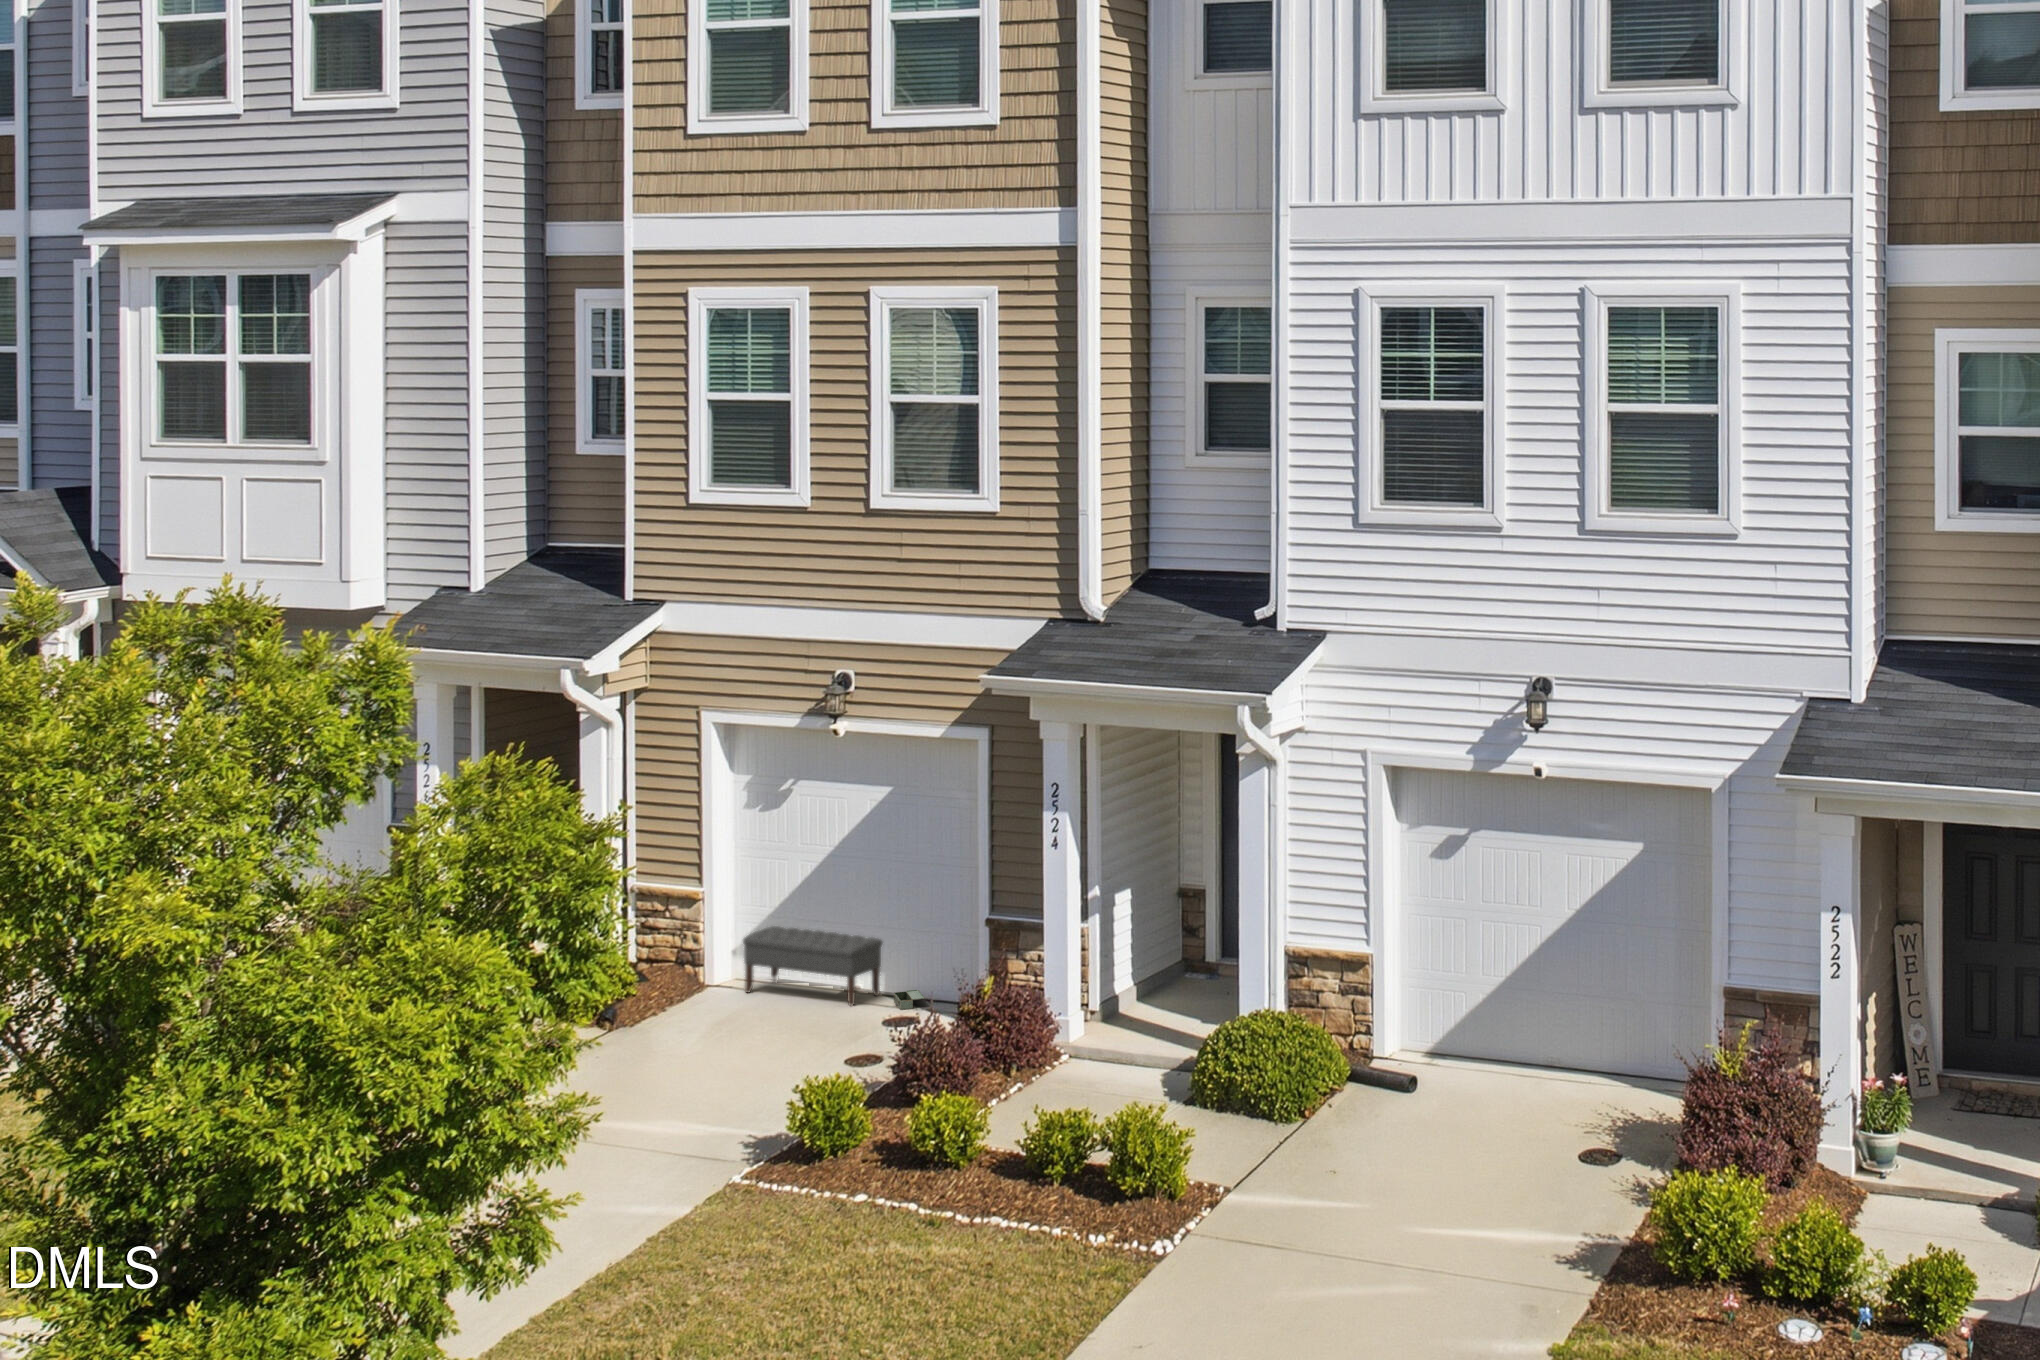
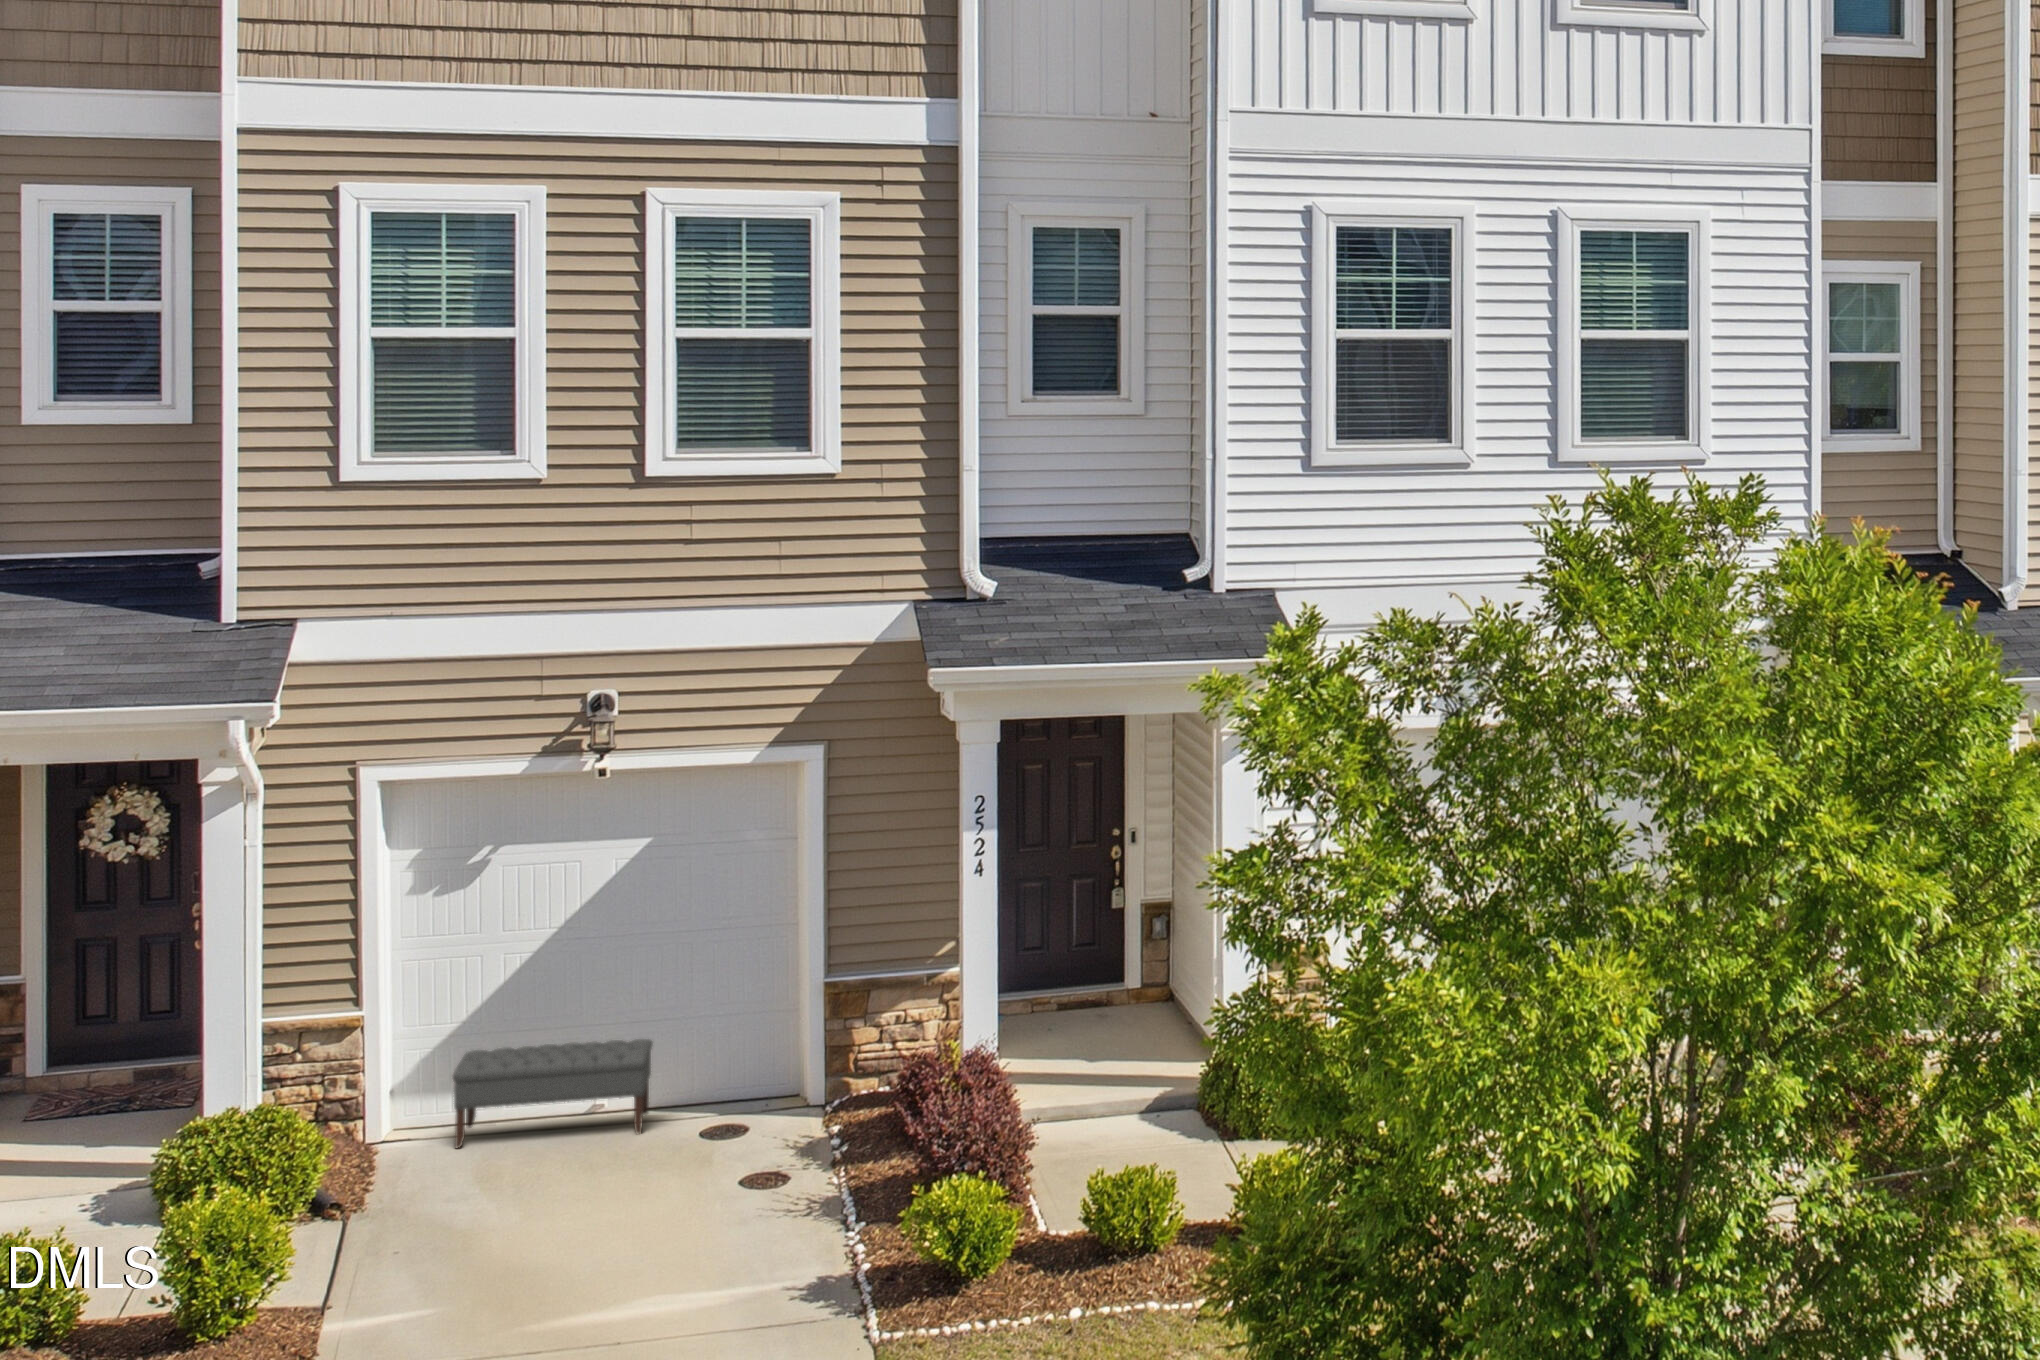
toolbox: present [894,990,925,1010] -> none [685,1095,740,1124]

